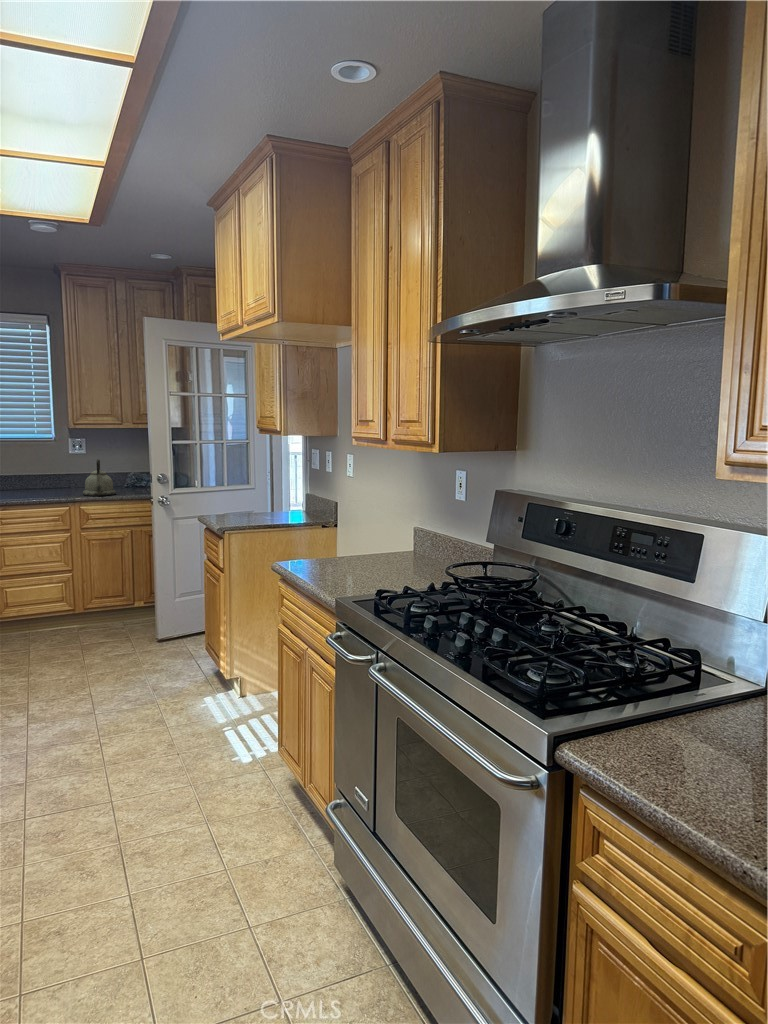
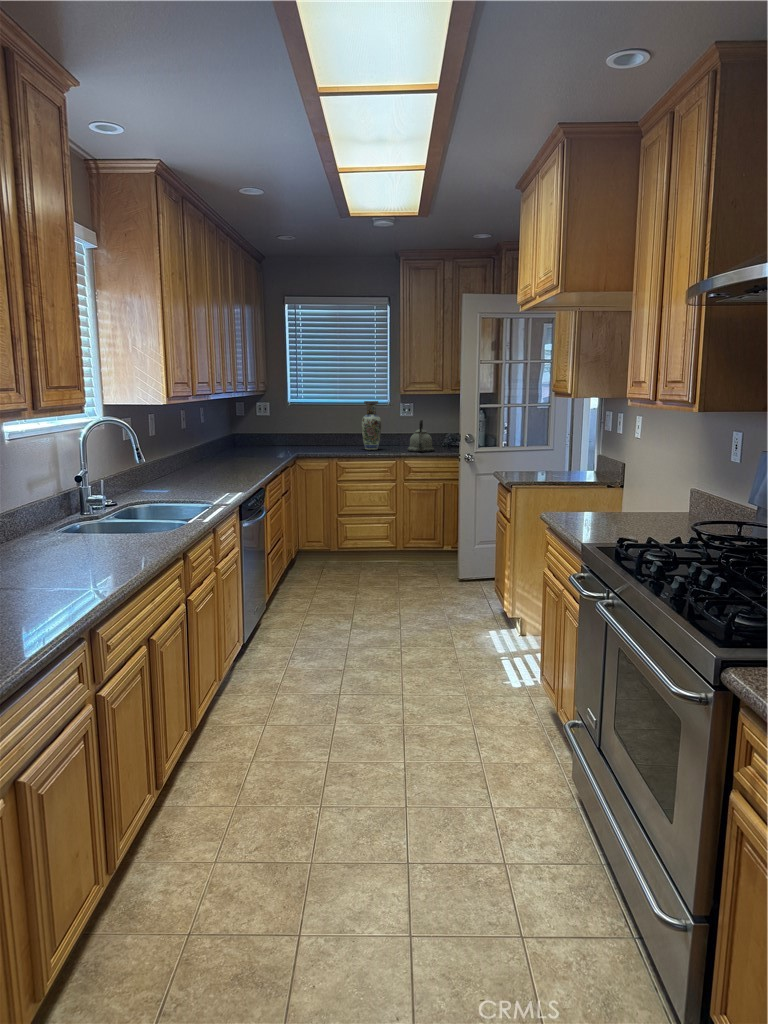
vase: none [21,438,47,496] -> present [362,401,381,450]

